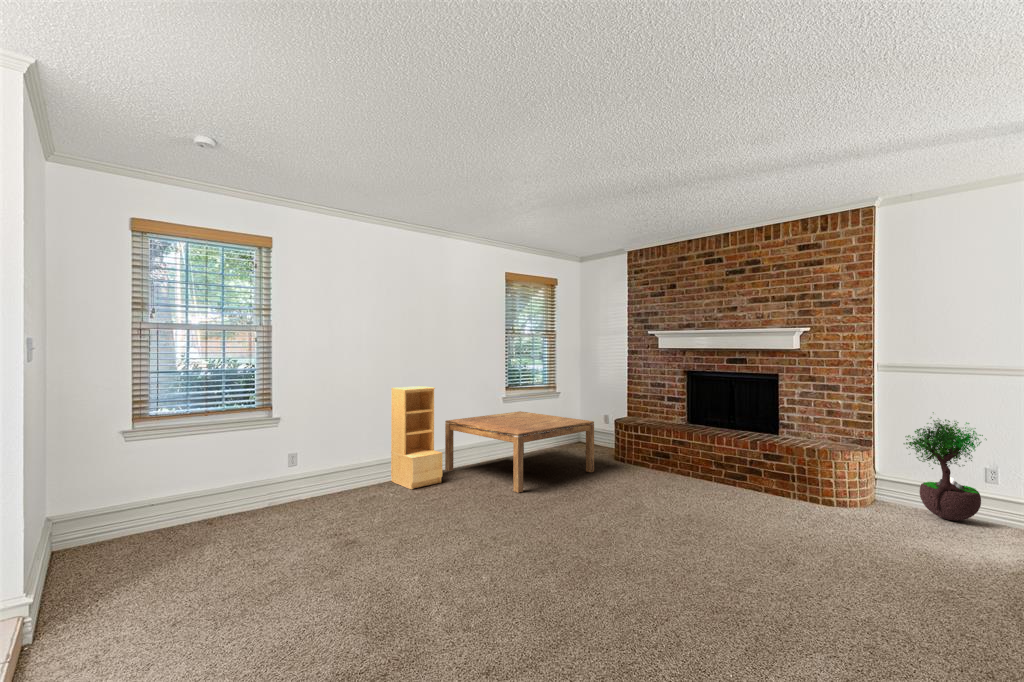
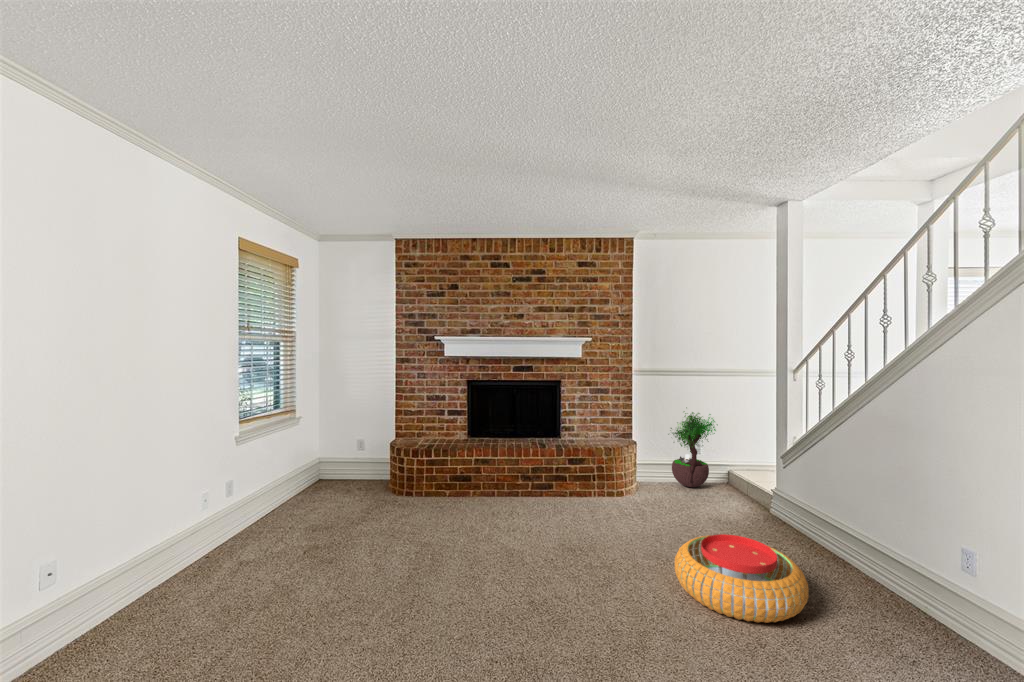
bookshelf: present [391,386,442,489] -> none [54,450,191,666]
coffee table: present [445,411,594,493] -> none [163,453,397,590]
pouf: none [738,523,889,611] -> present [675,534,809,623]

